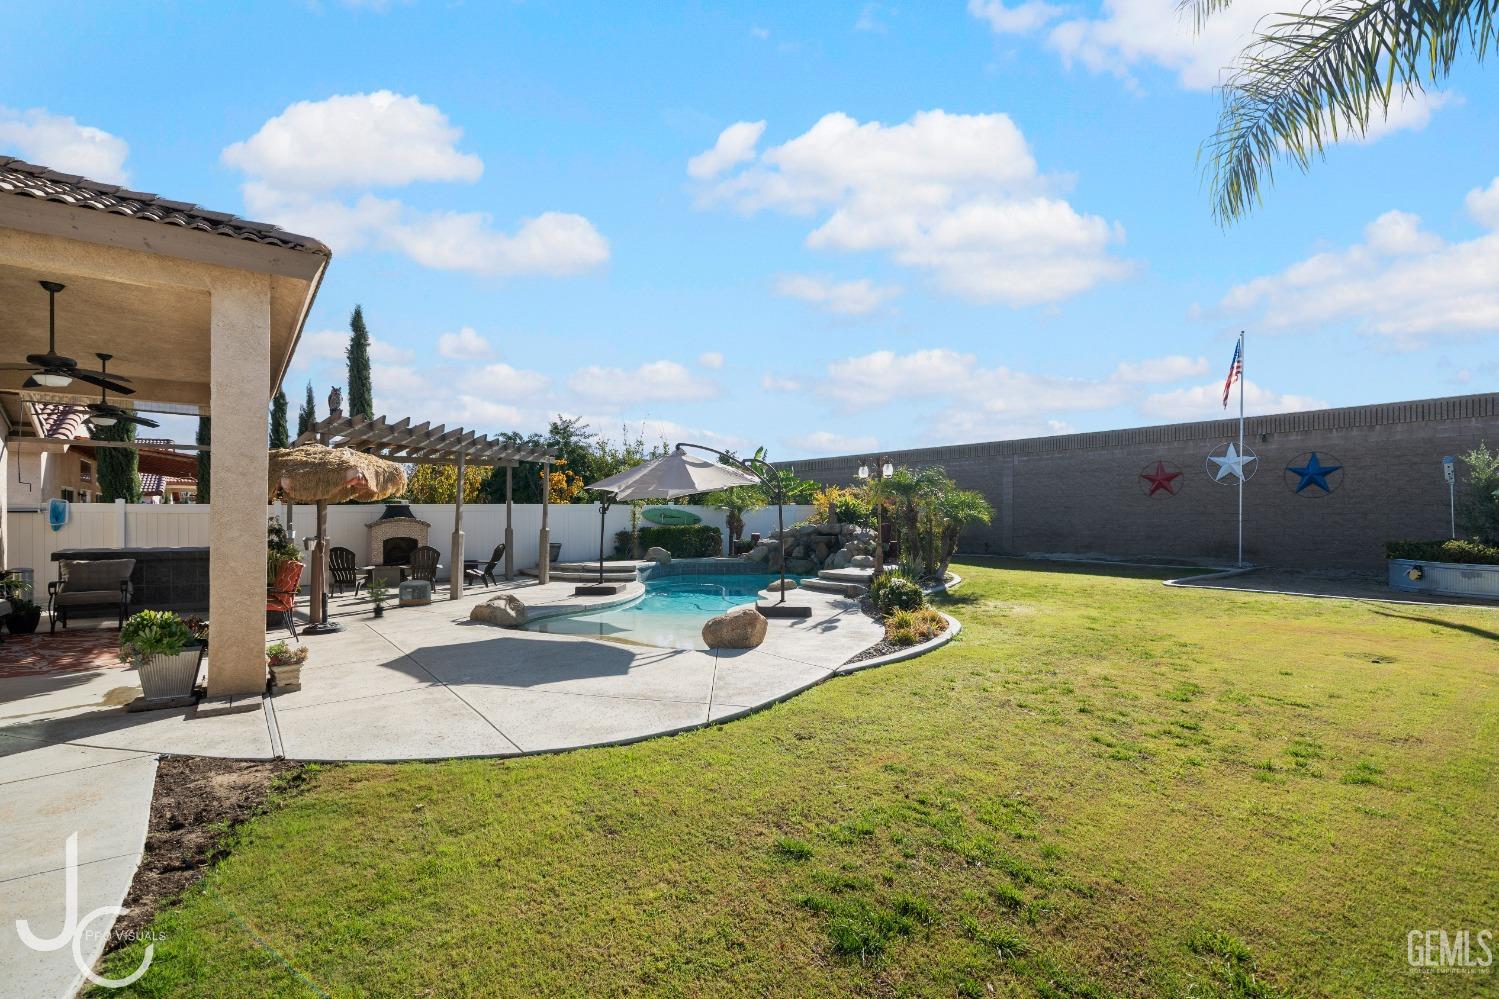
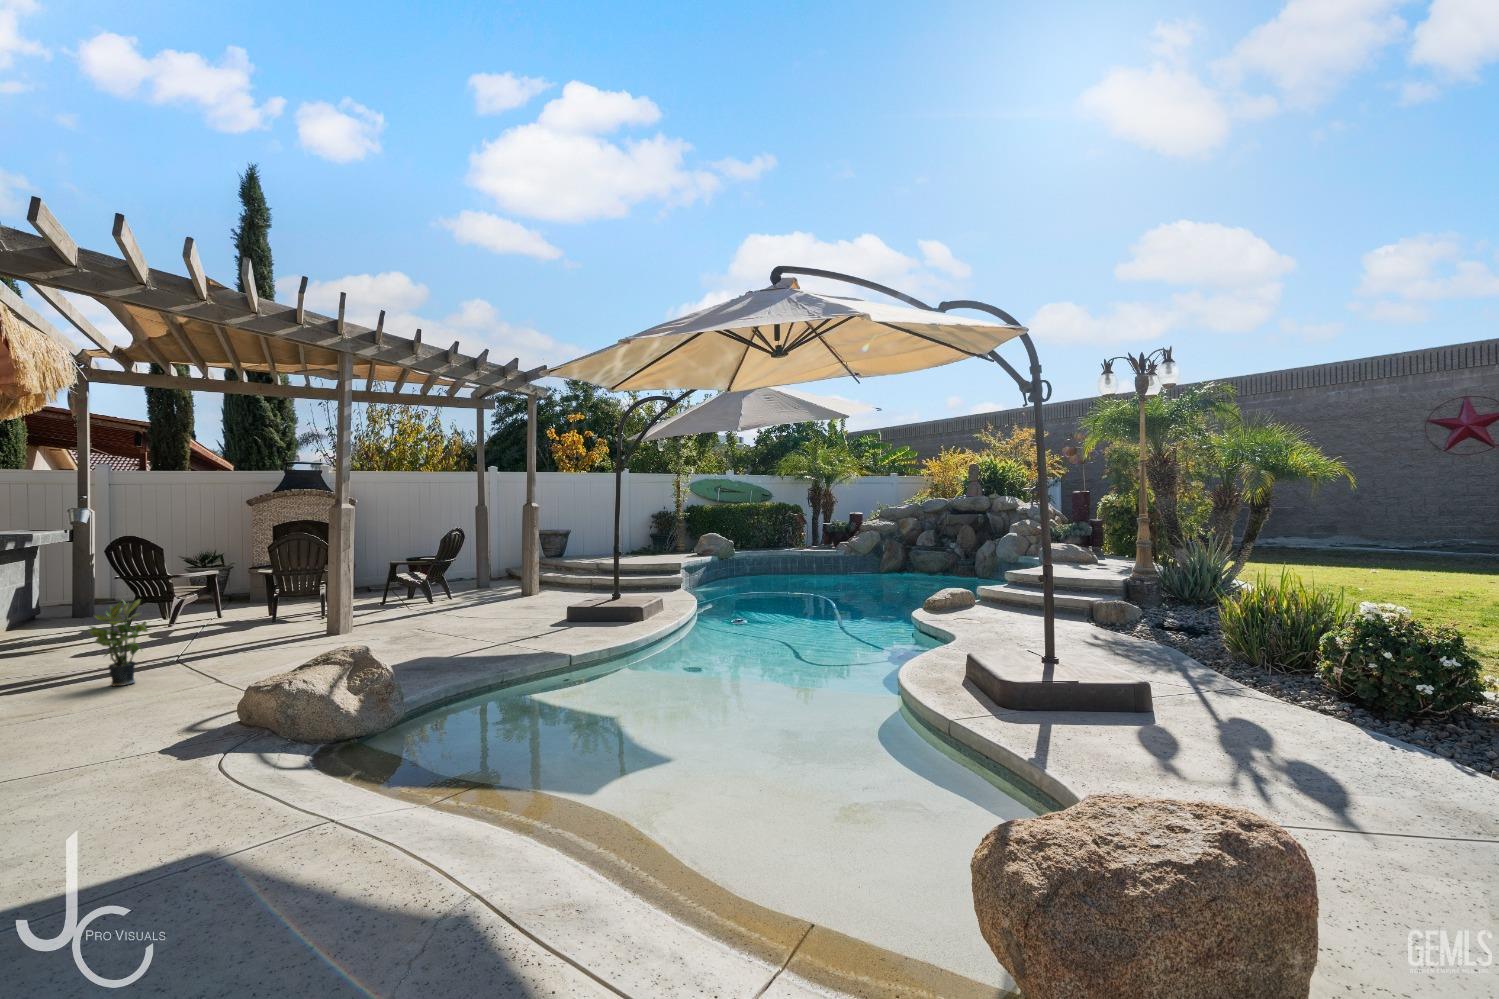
pouf: present [399,580,431,606] -> none [215,599,282,653]

